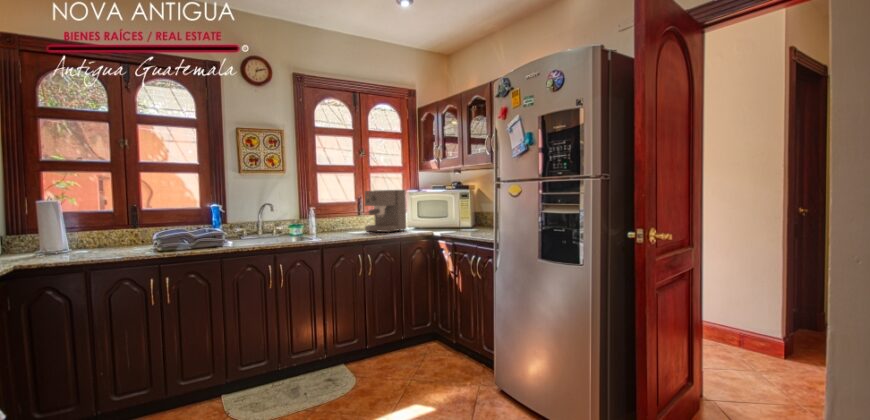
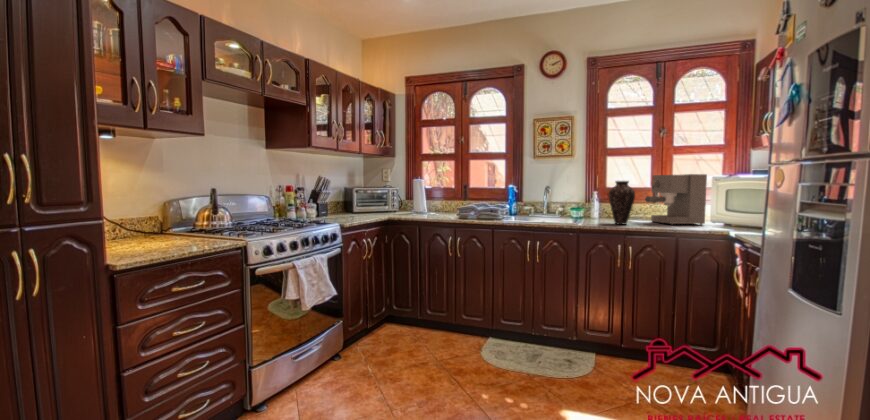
vase: none [342,196,365,237] -> present [608,181,635,225]

